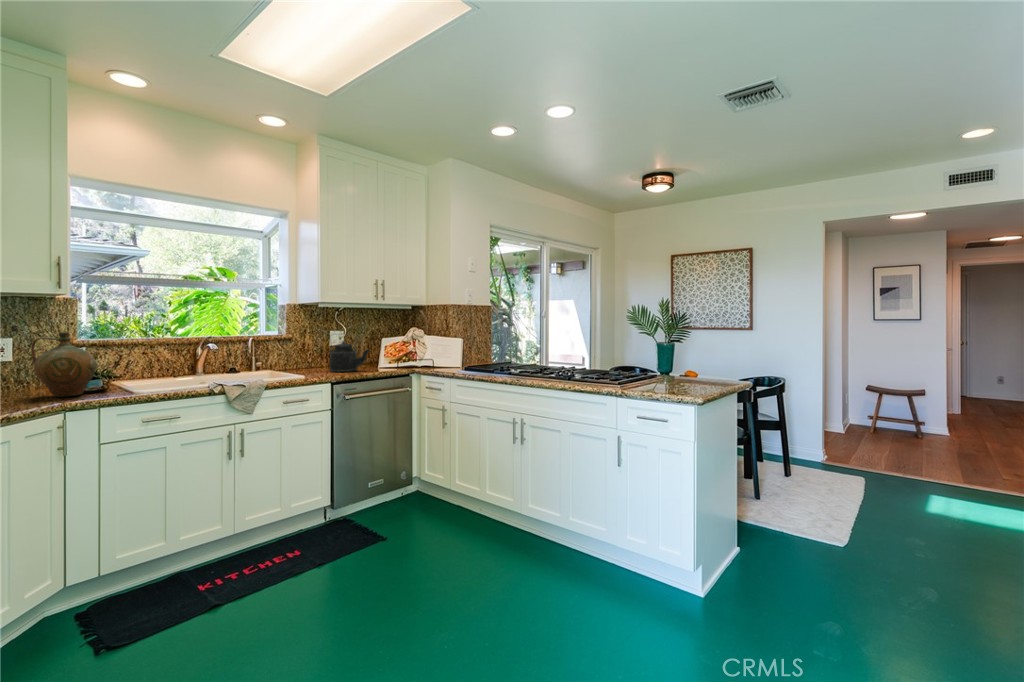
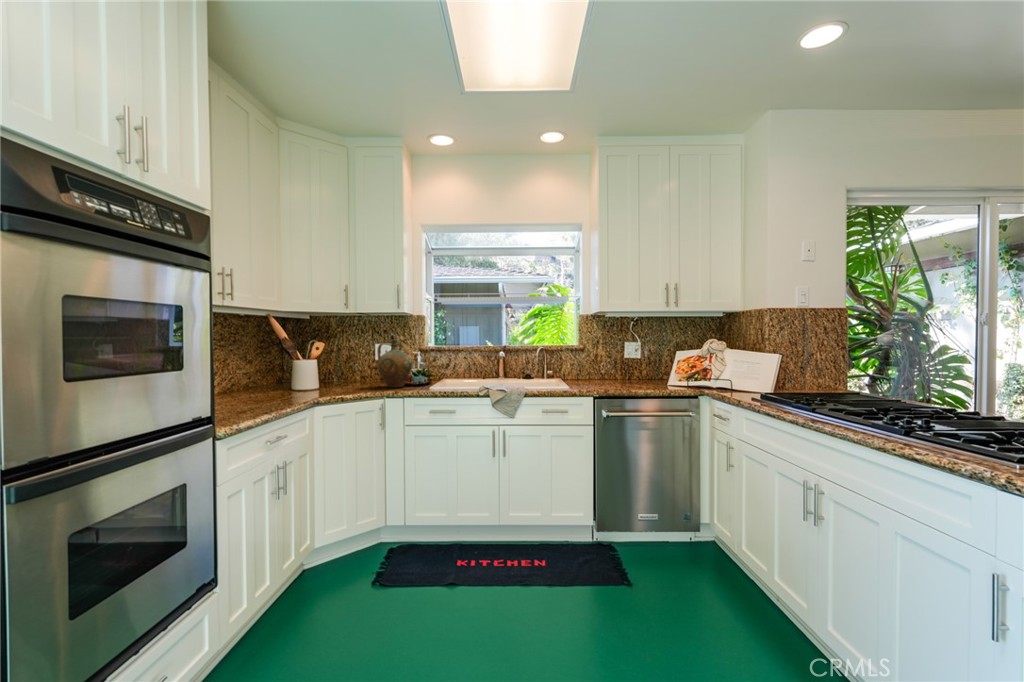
kettle: present [330,338,370,372] -> none [610,345,651,386]

